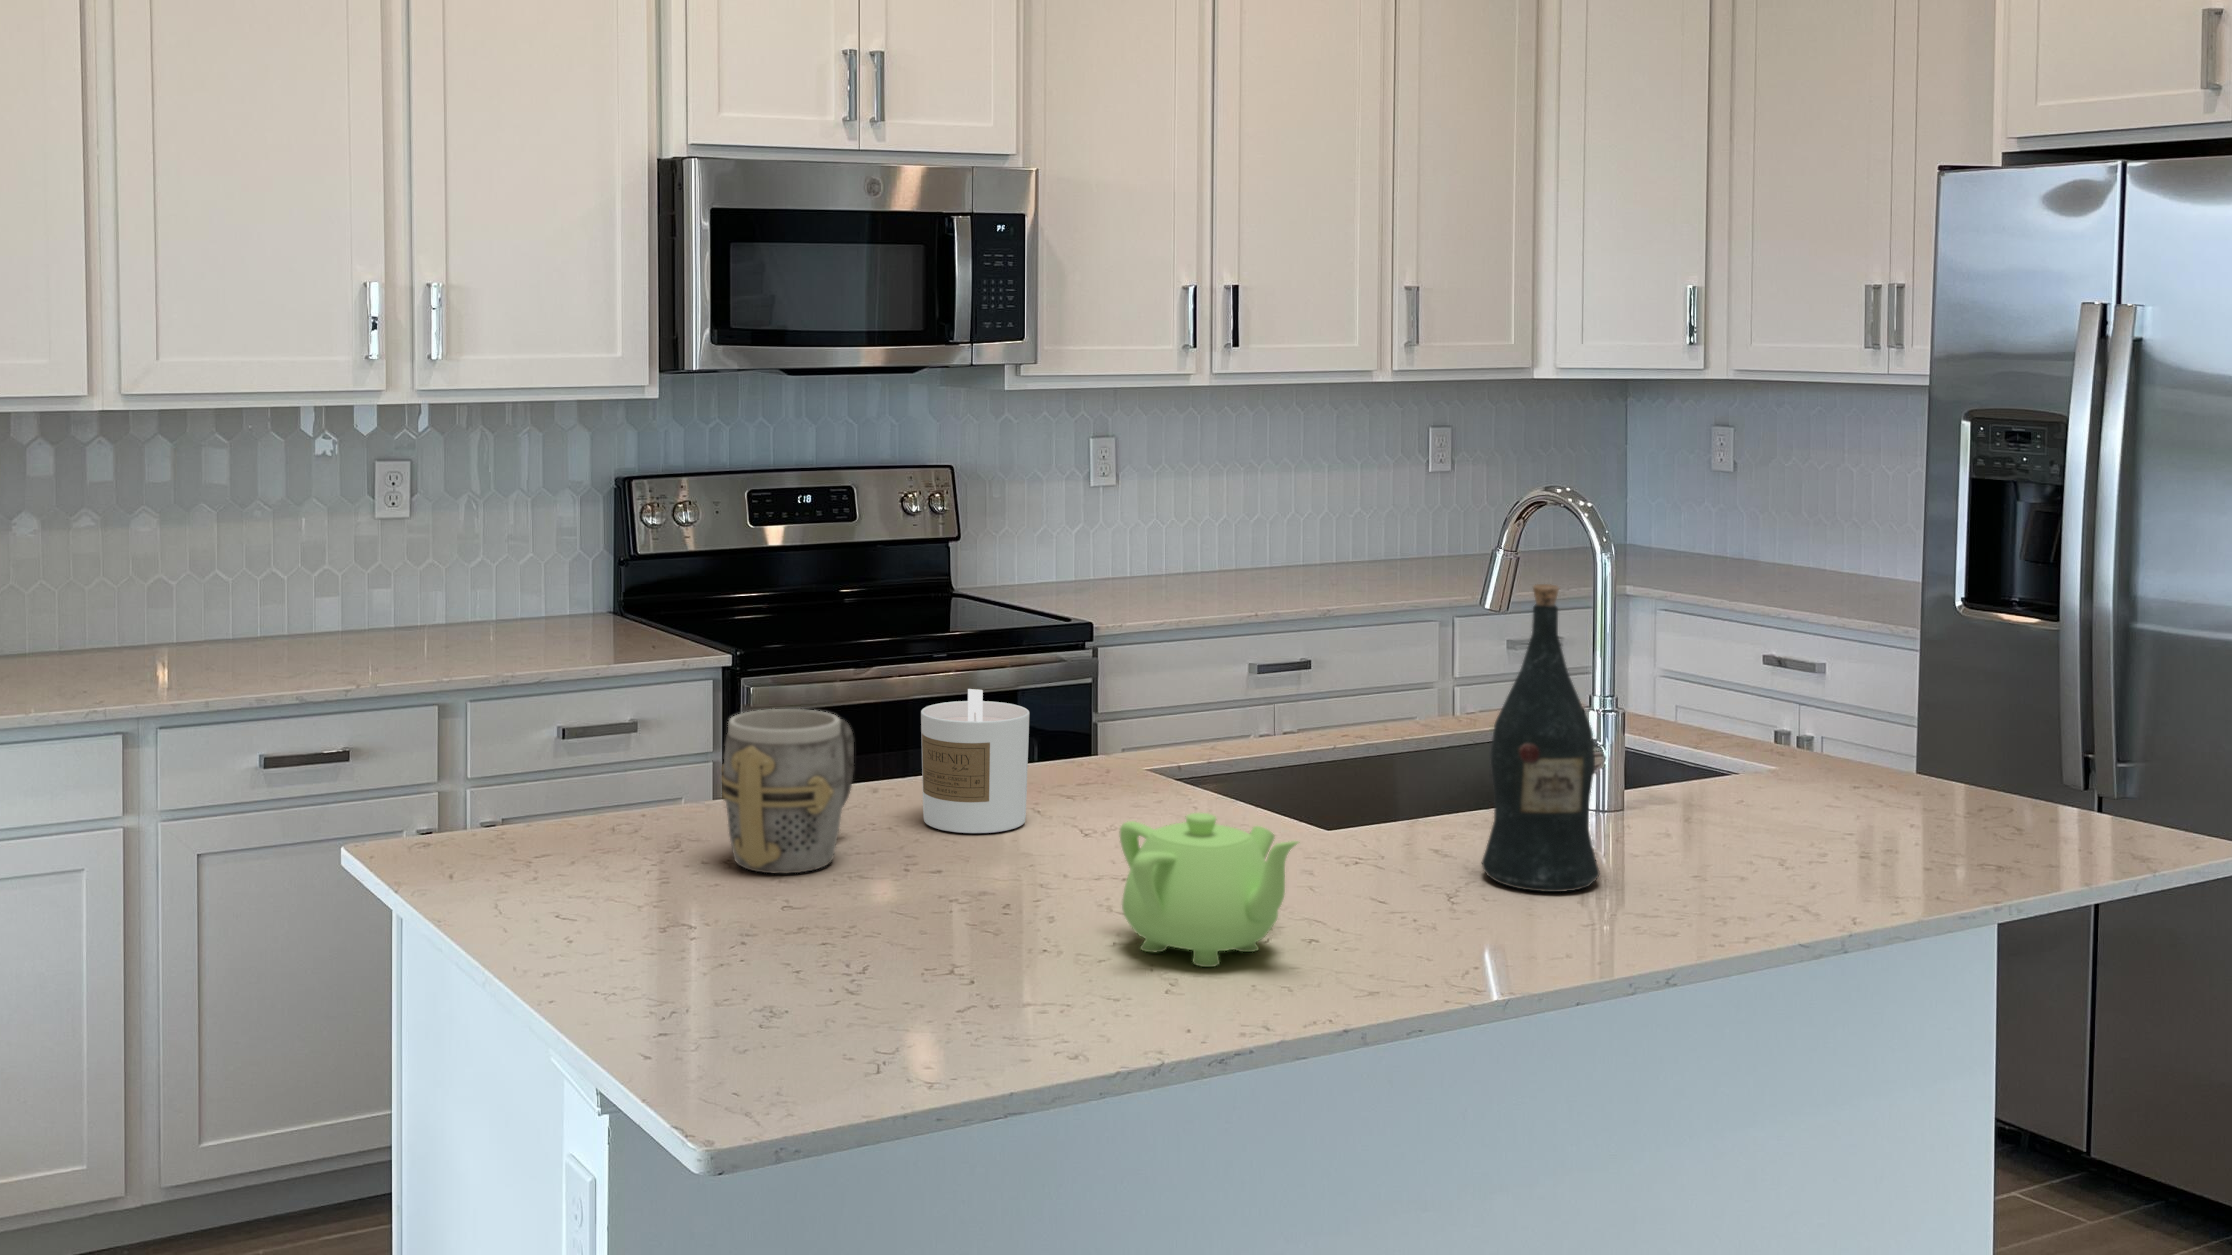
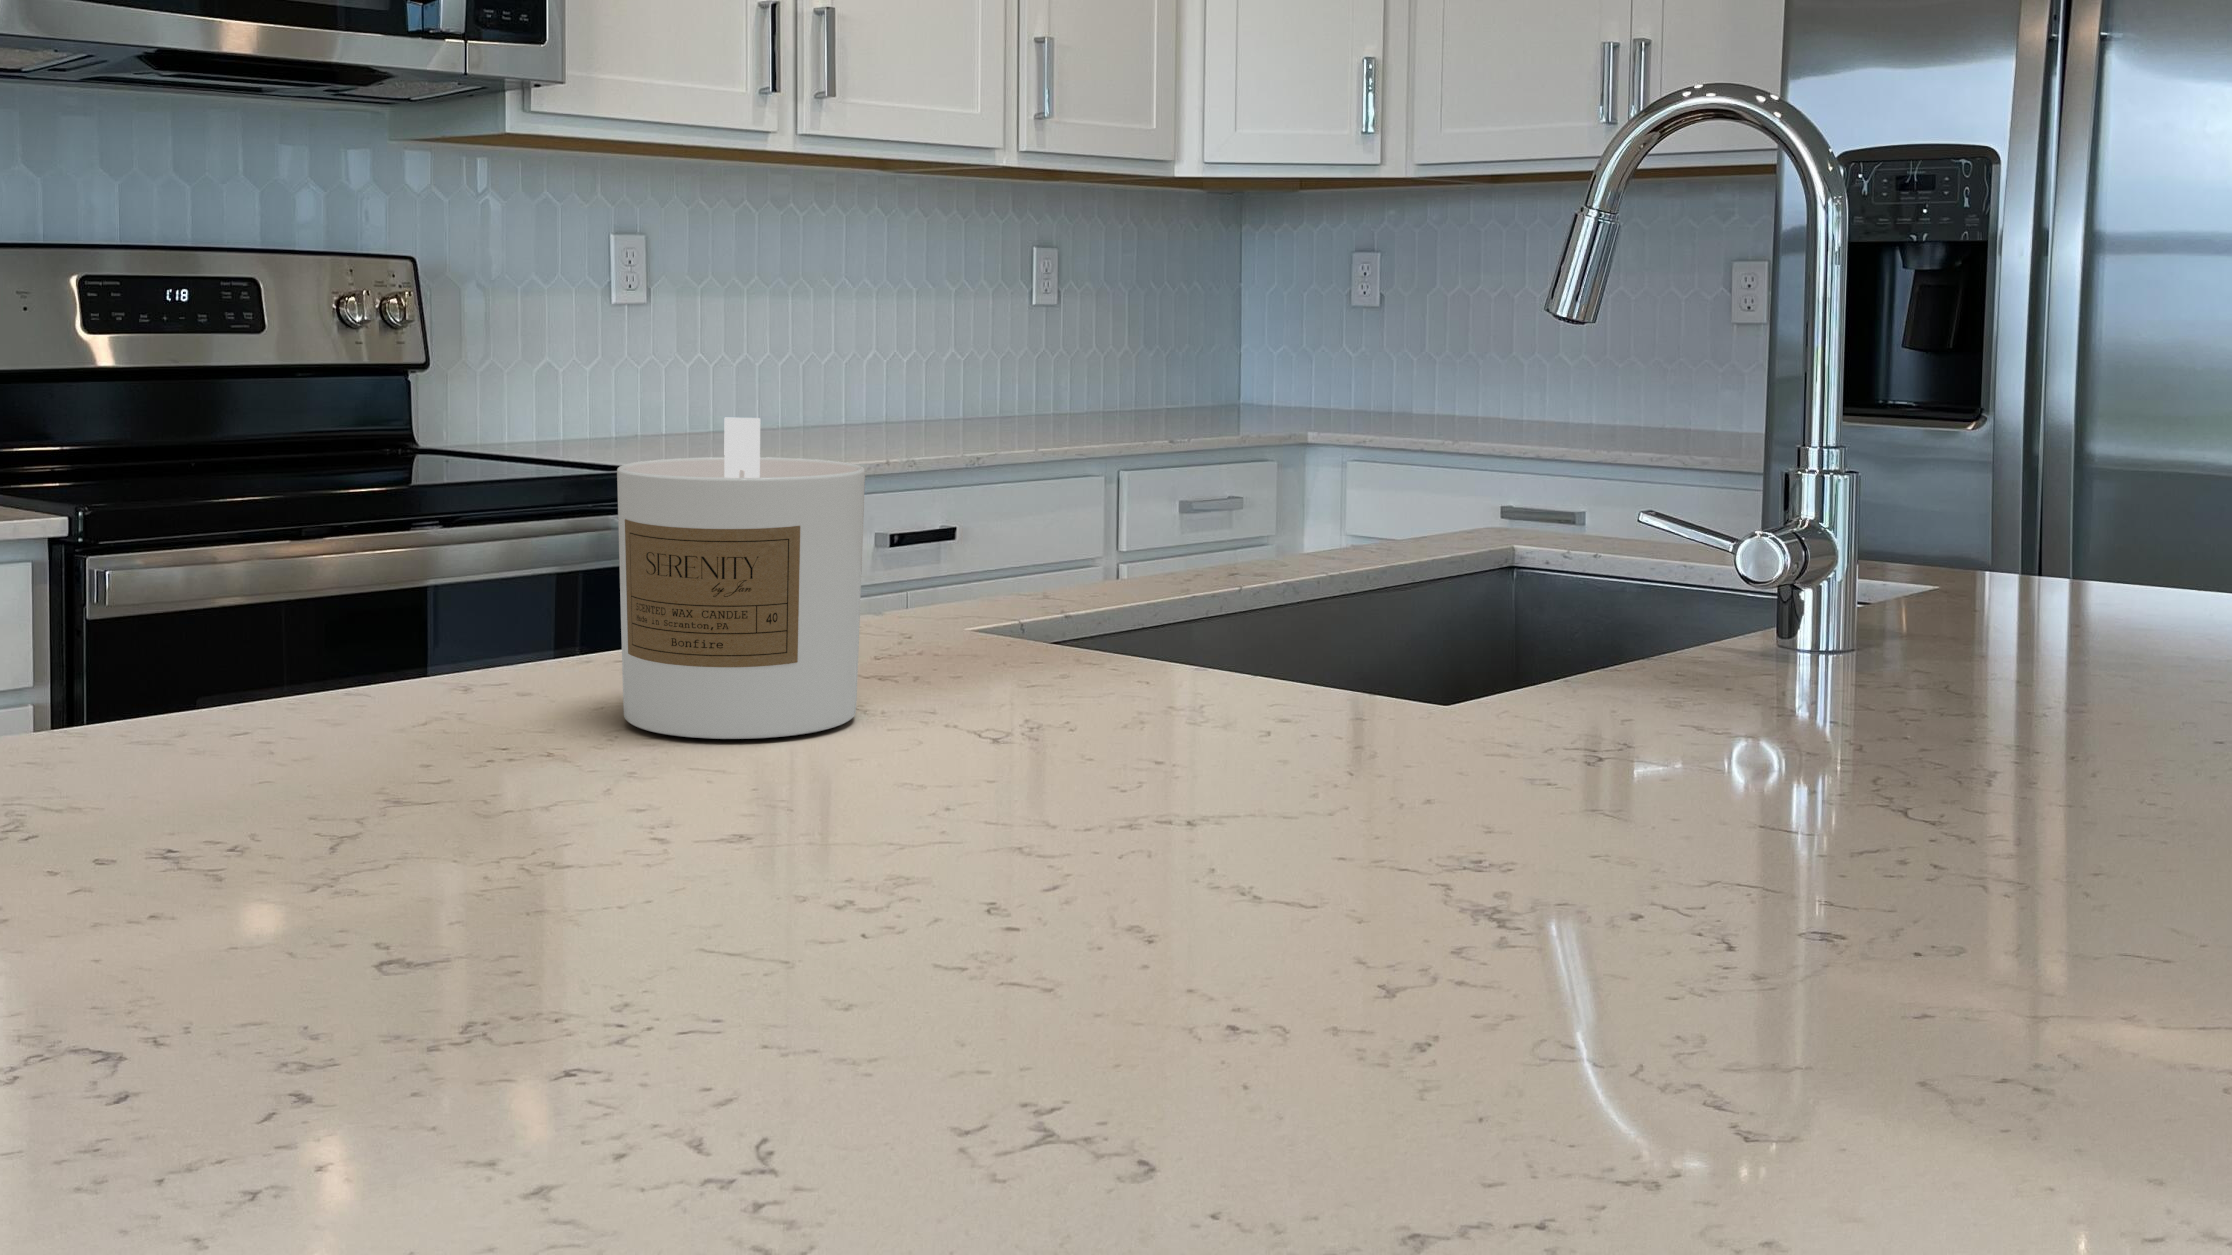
wine bottle: present [1482,584,1600,892] -> none [1876,121,2137,762]
mug: present [721,709,854,874] -> none [143,440,492,862]
teapot: present [1120,813,1298,967] -> none [1377,581,2021,1008]

